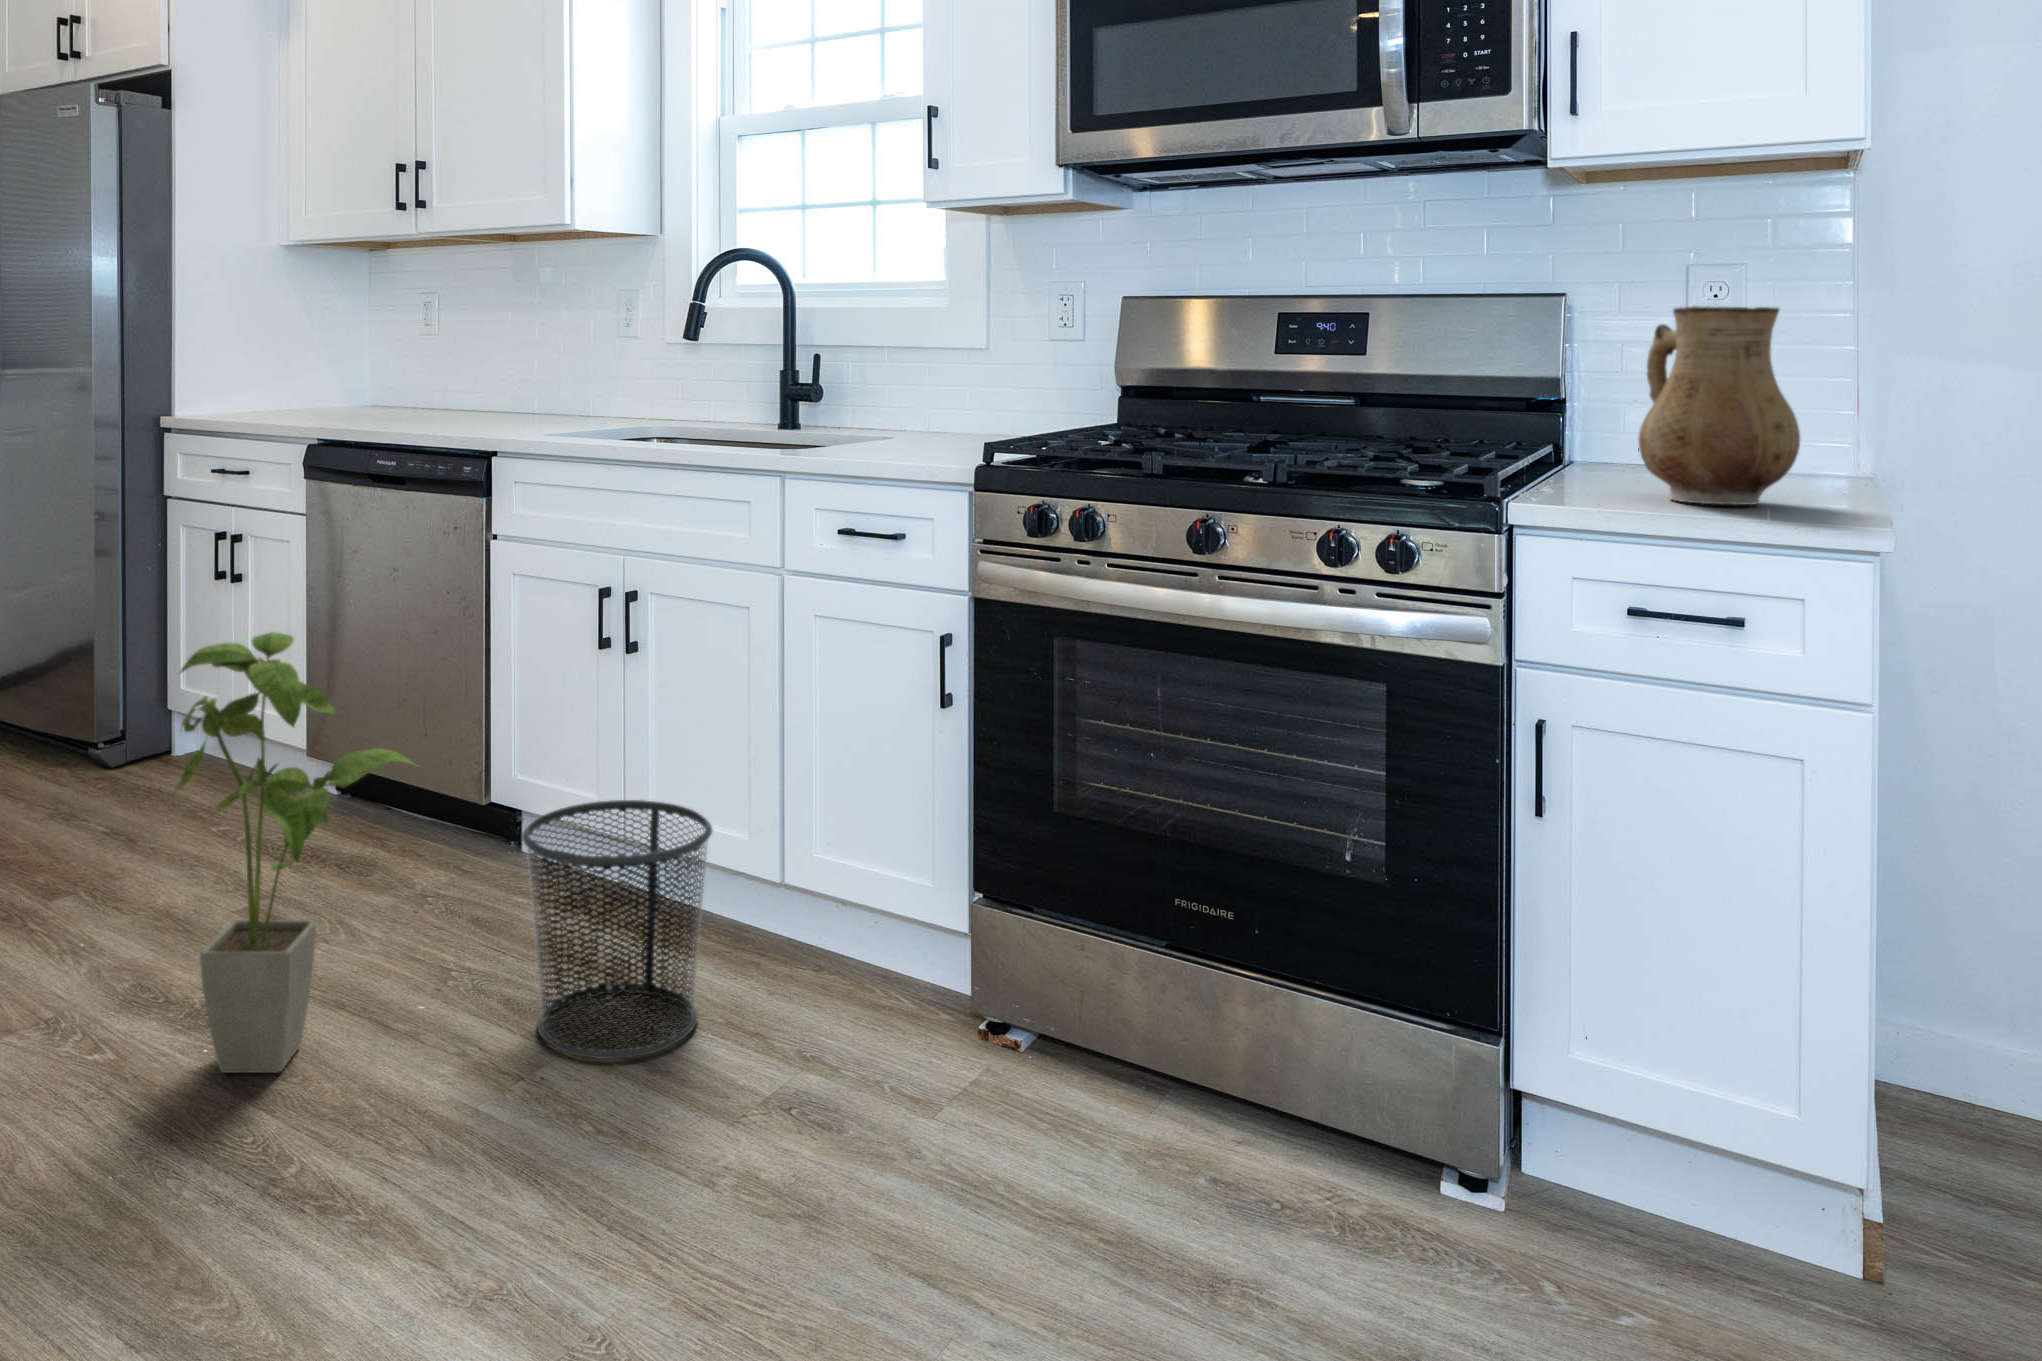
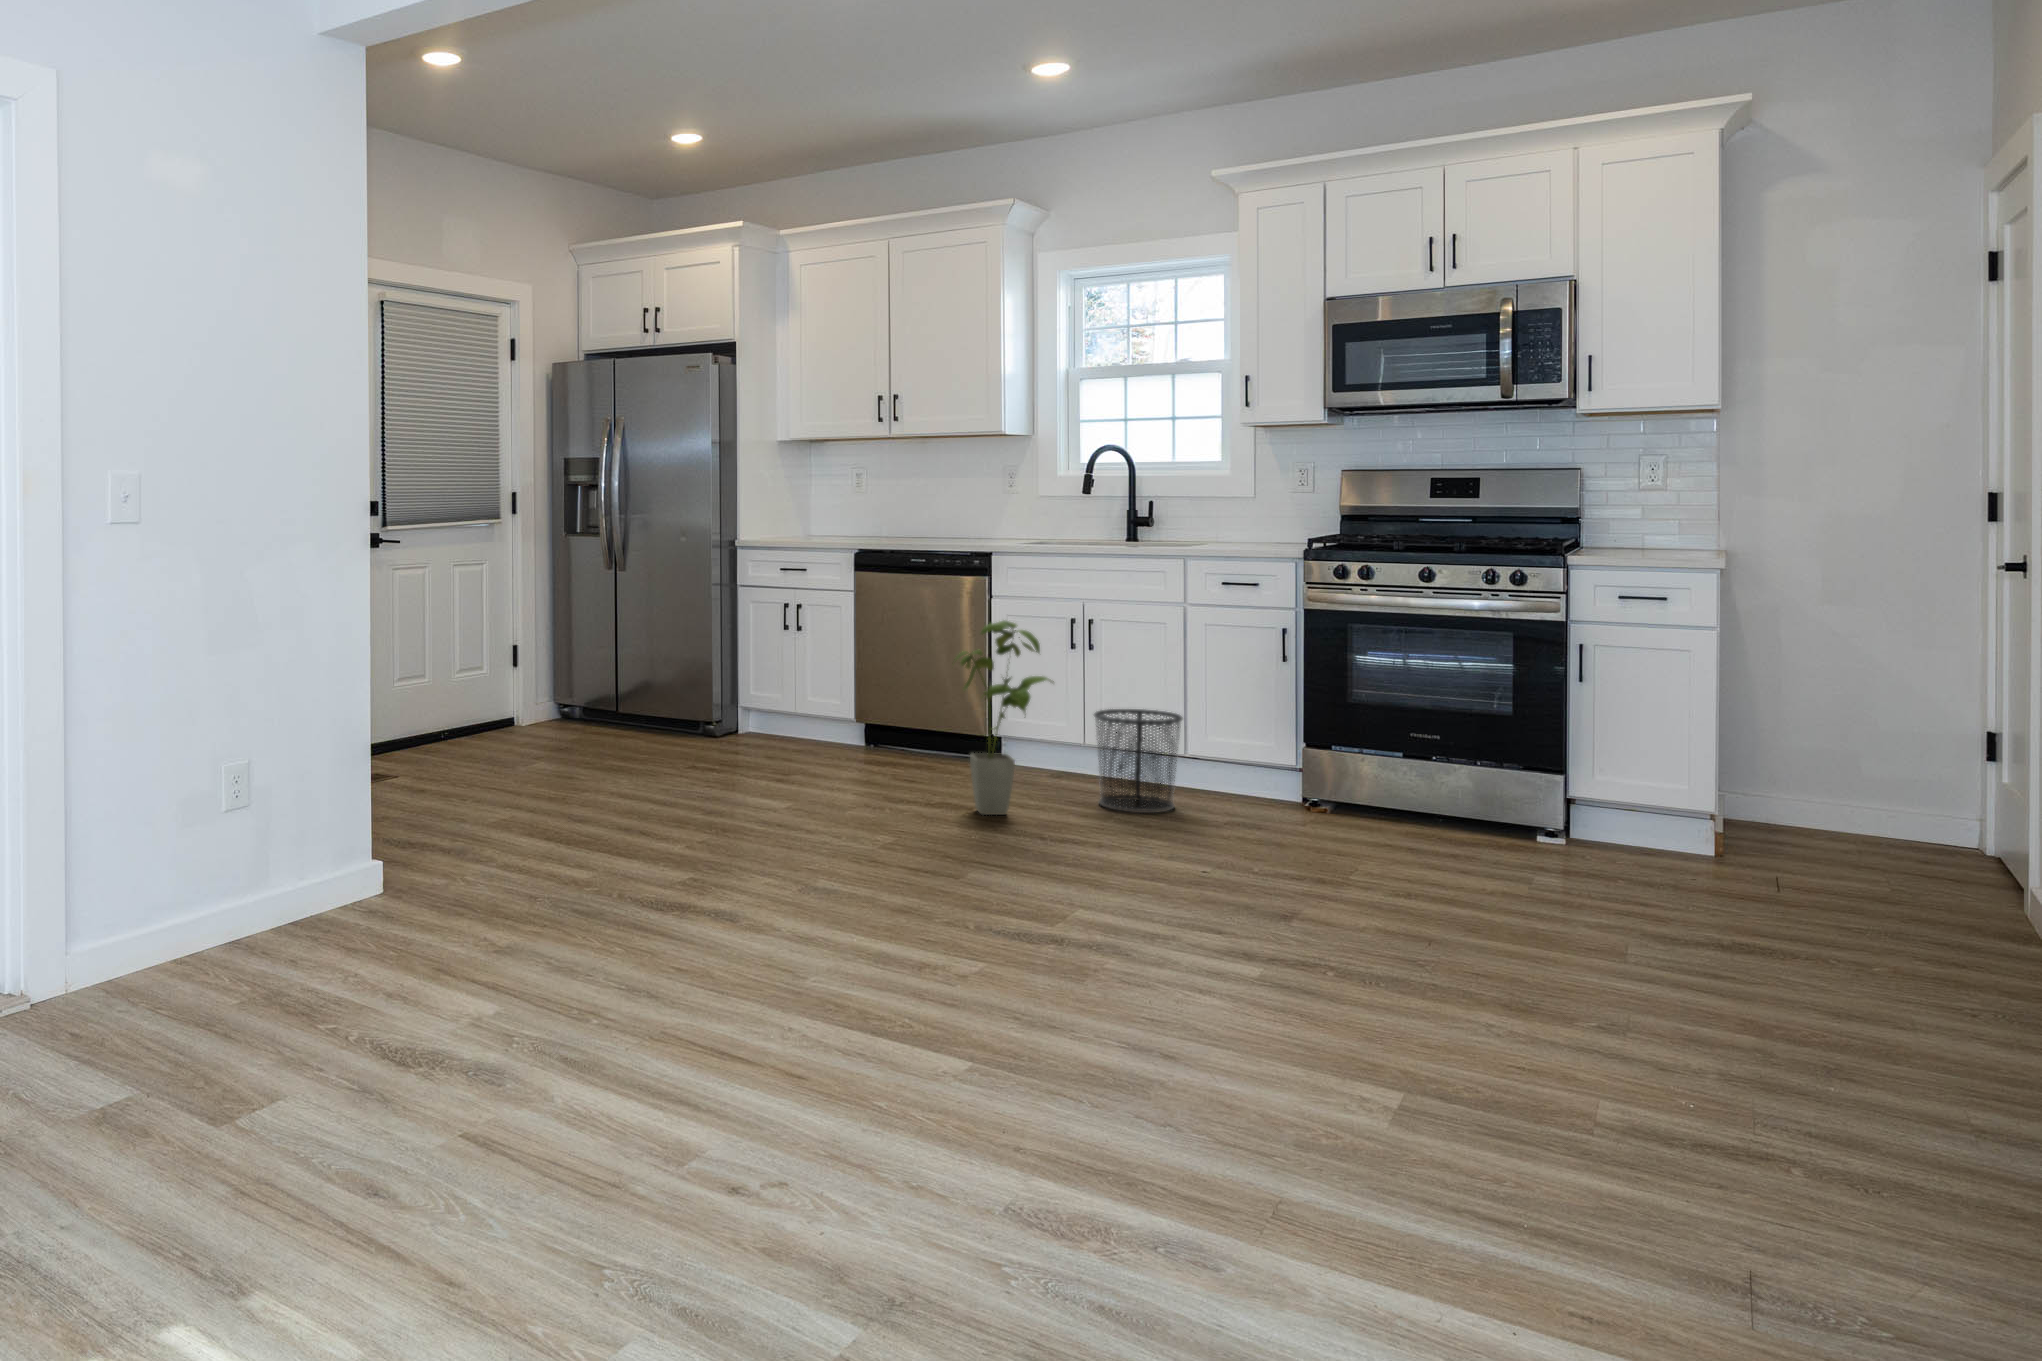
ceramic pitcher: present [1638,306,1800,505] -> none [1620,474,1688,554]

